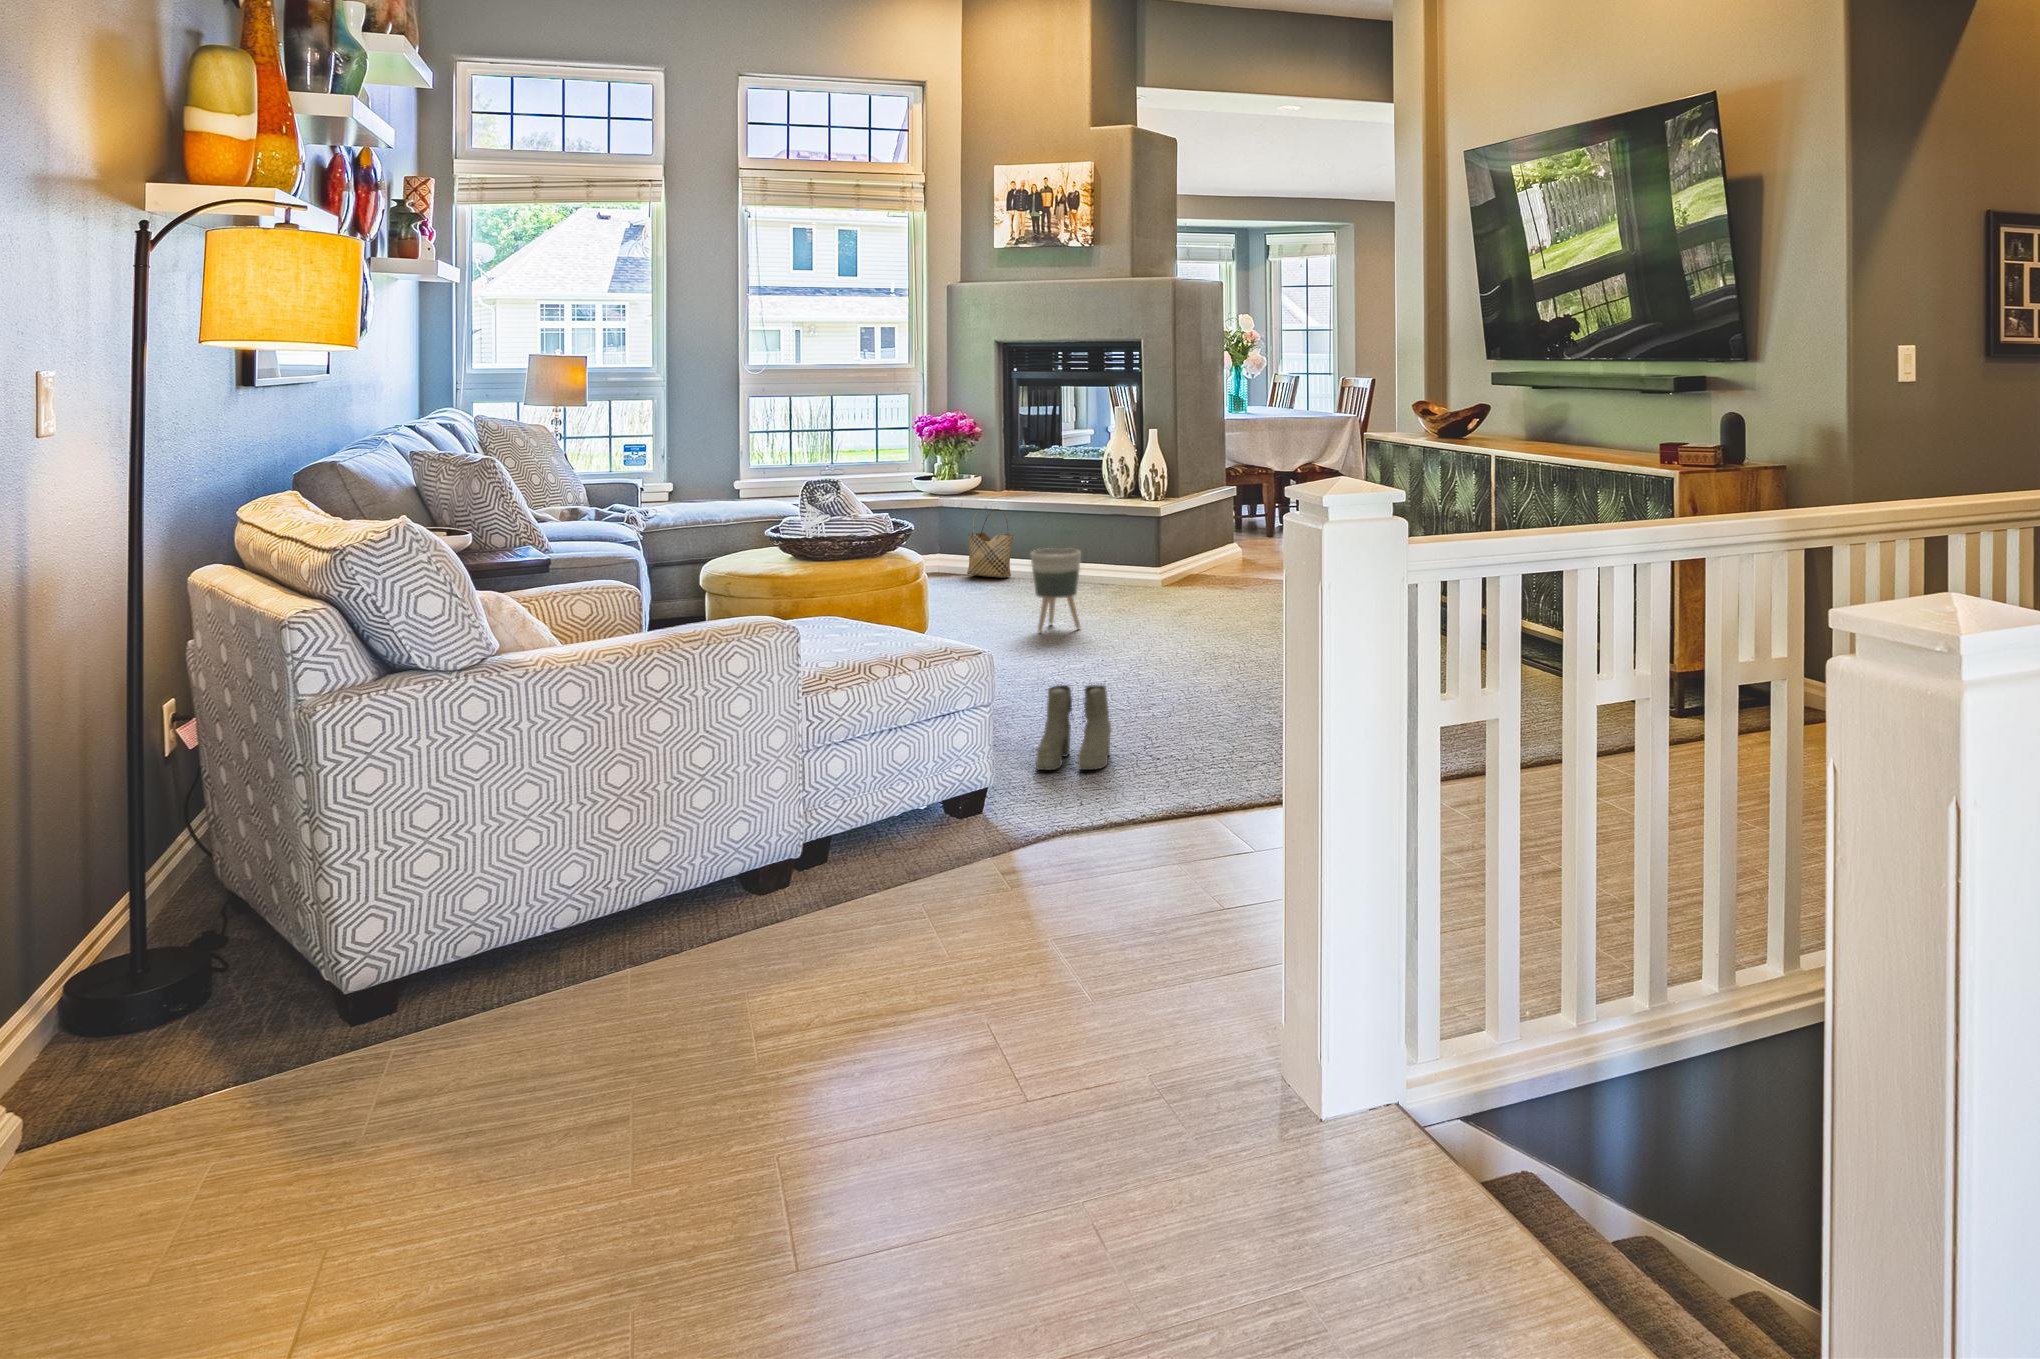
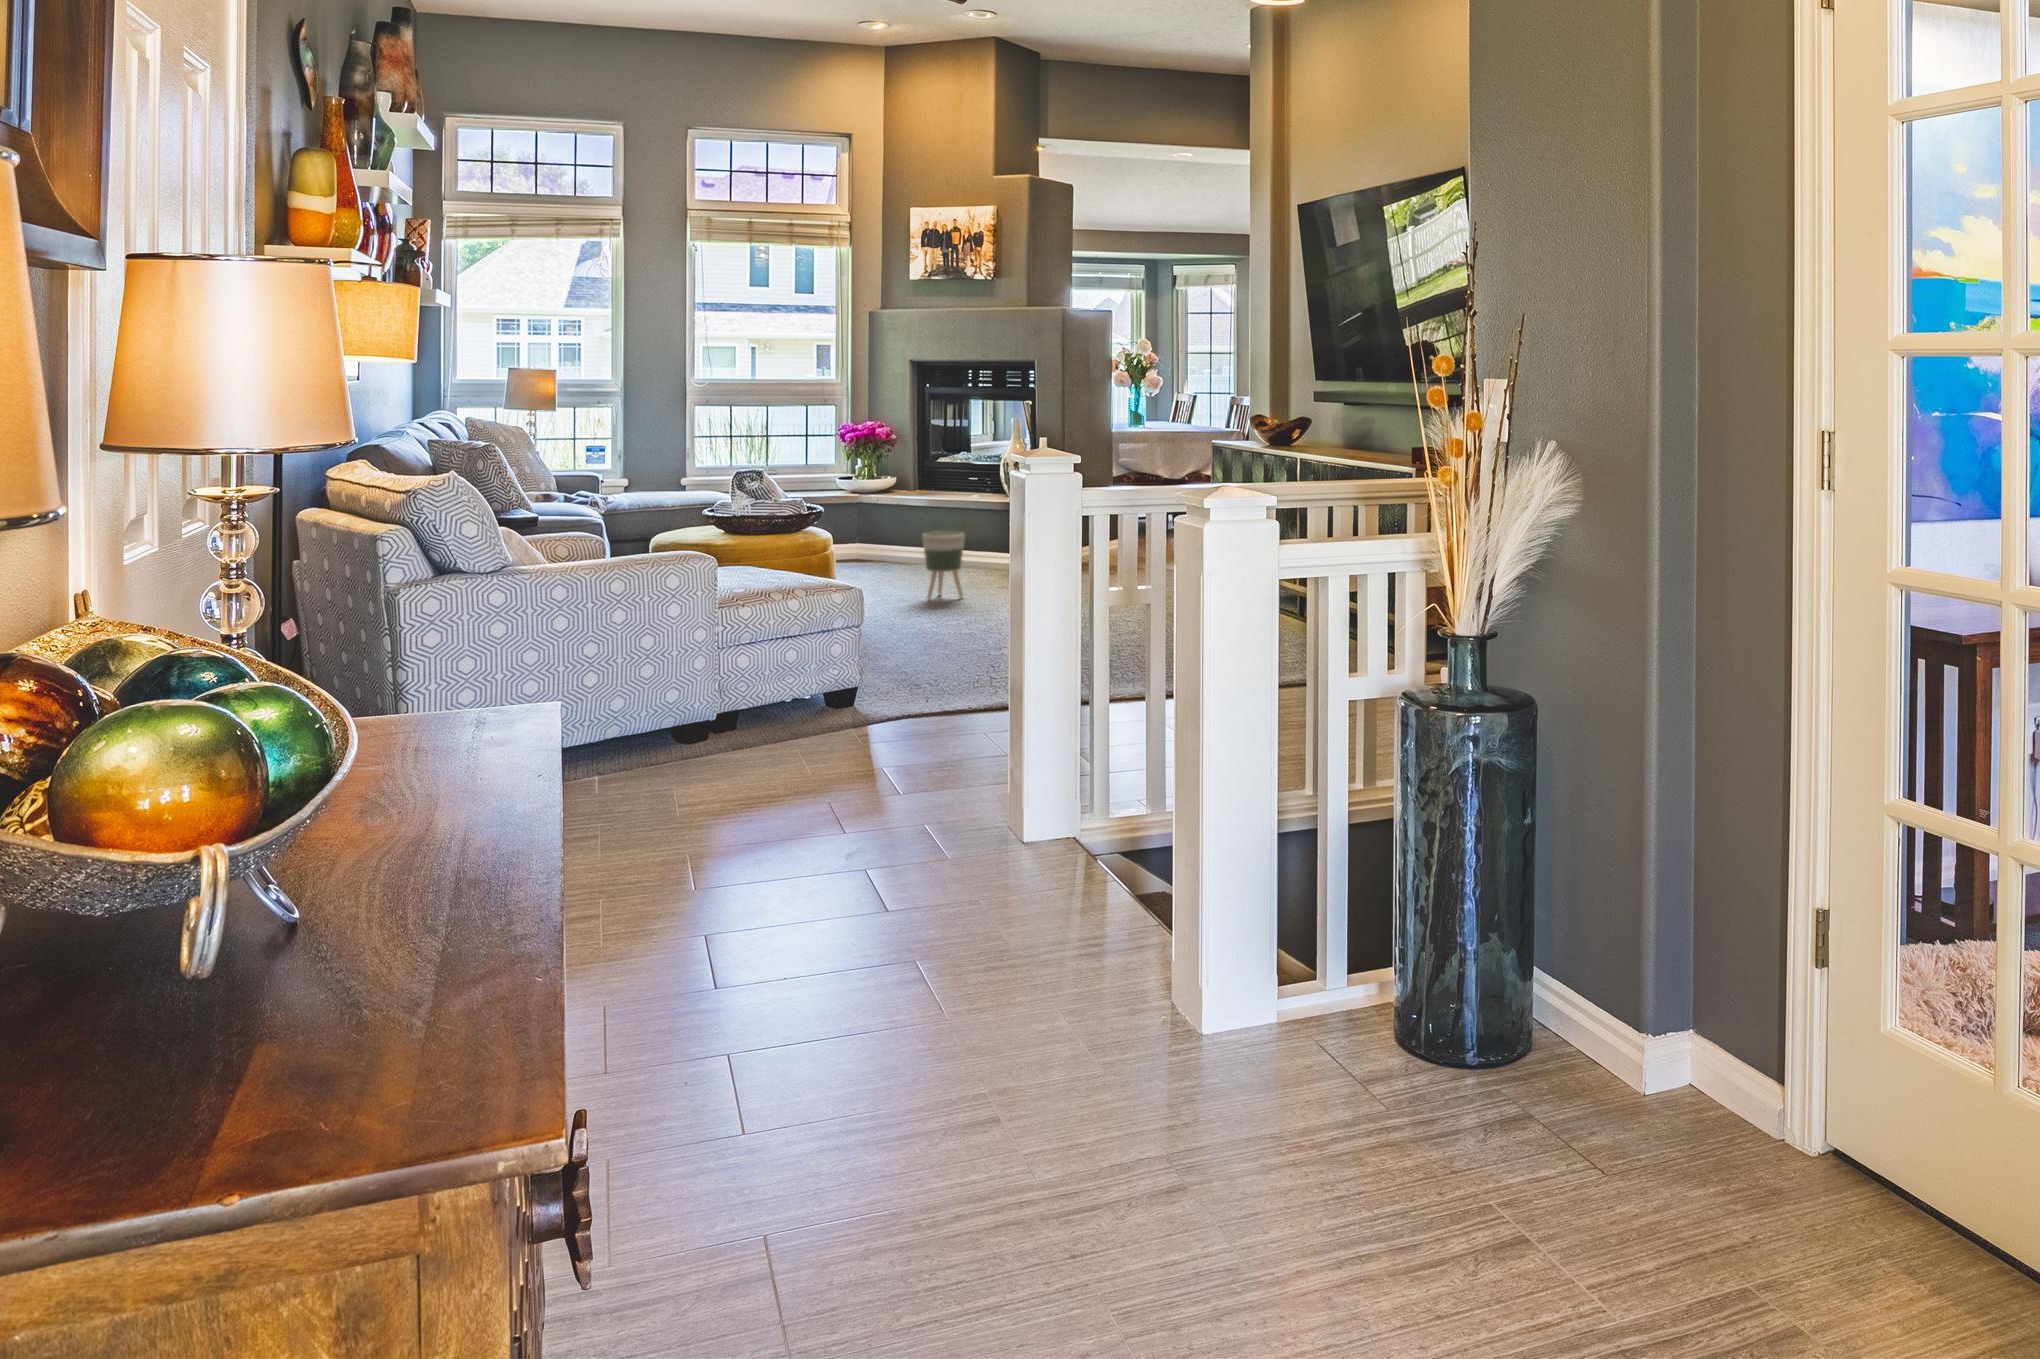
woven basket: present [967,509,1013,578] -> none [879,504,919,563]
boots: present [1036,685,1111,770] -> none [900,620,960,682]

